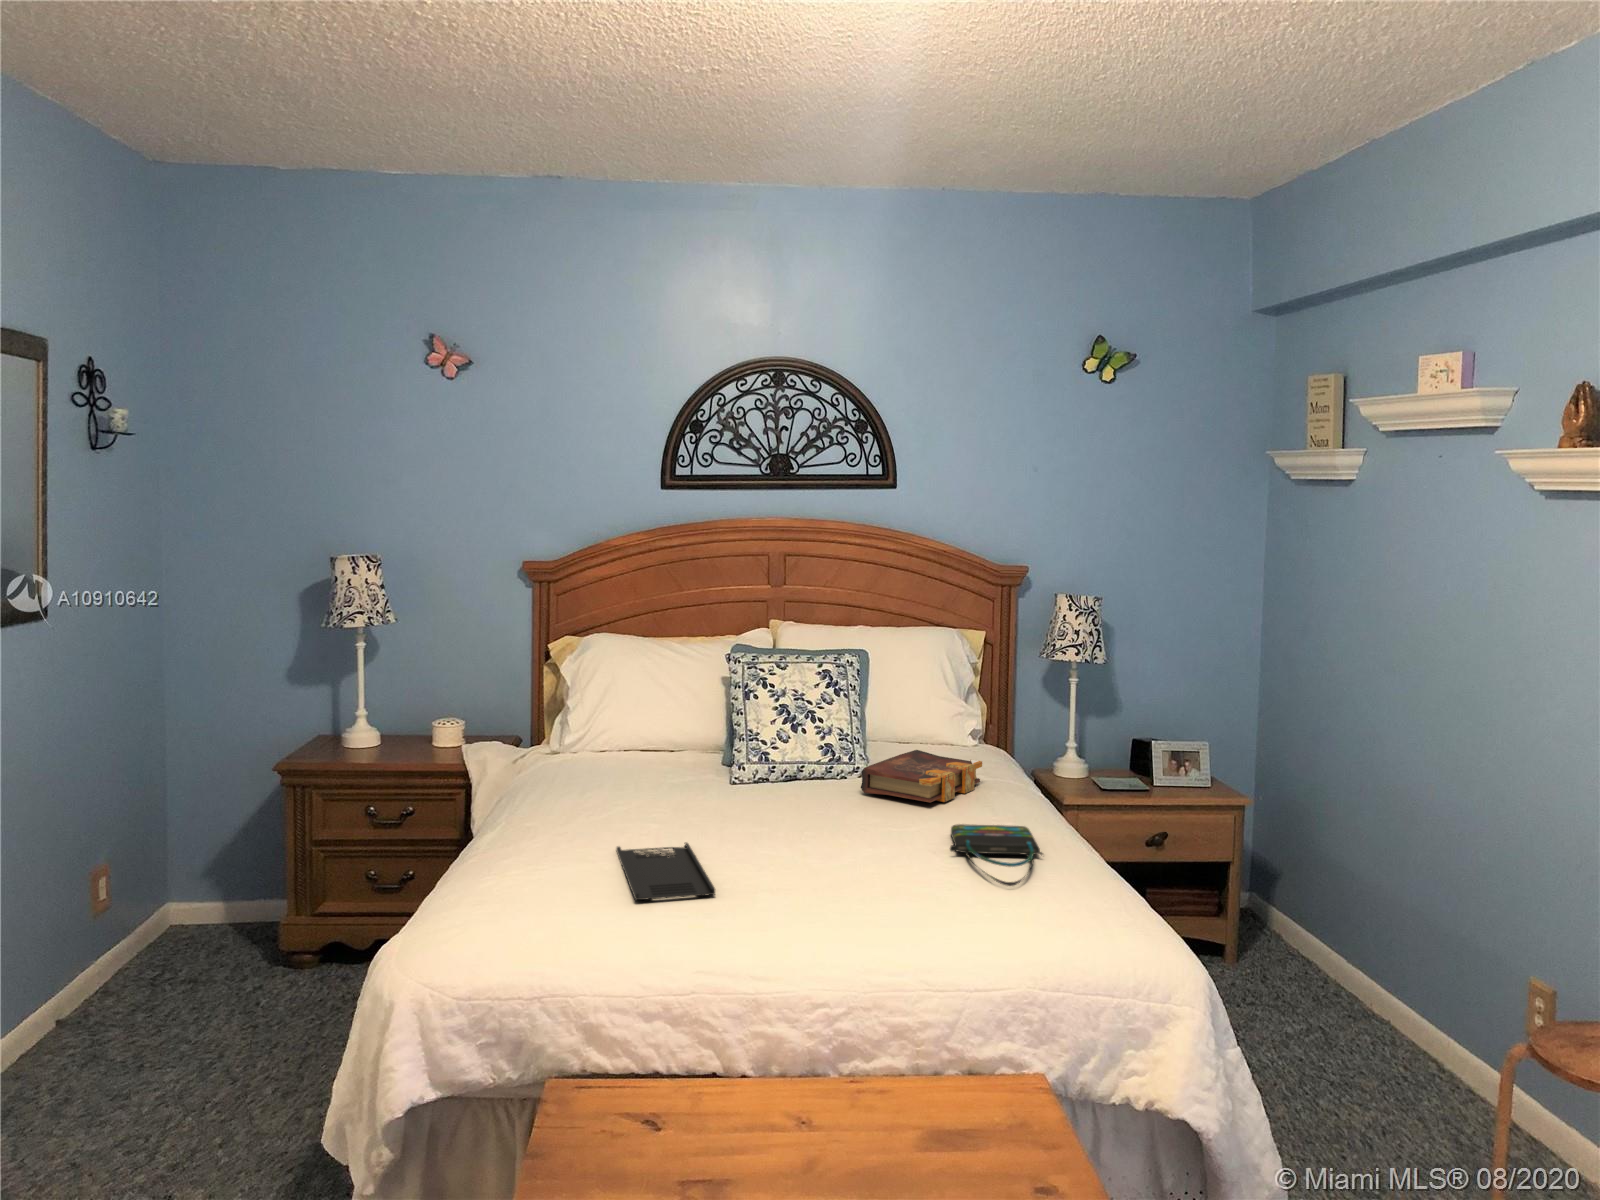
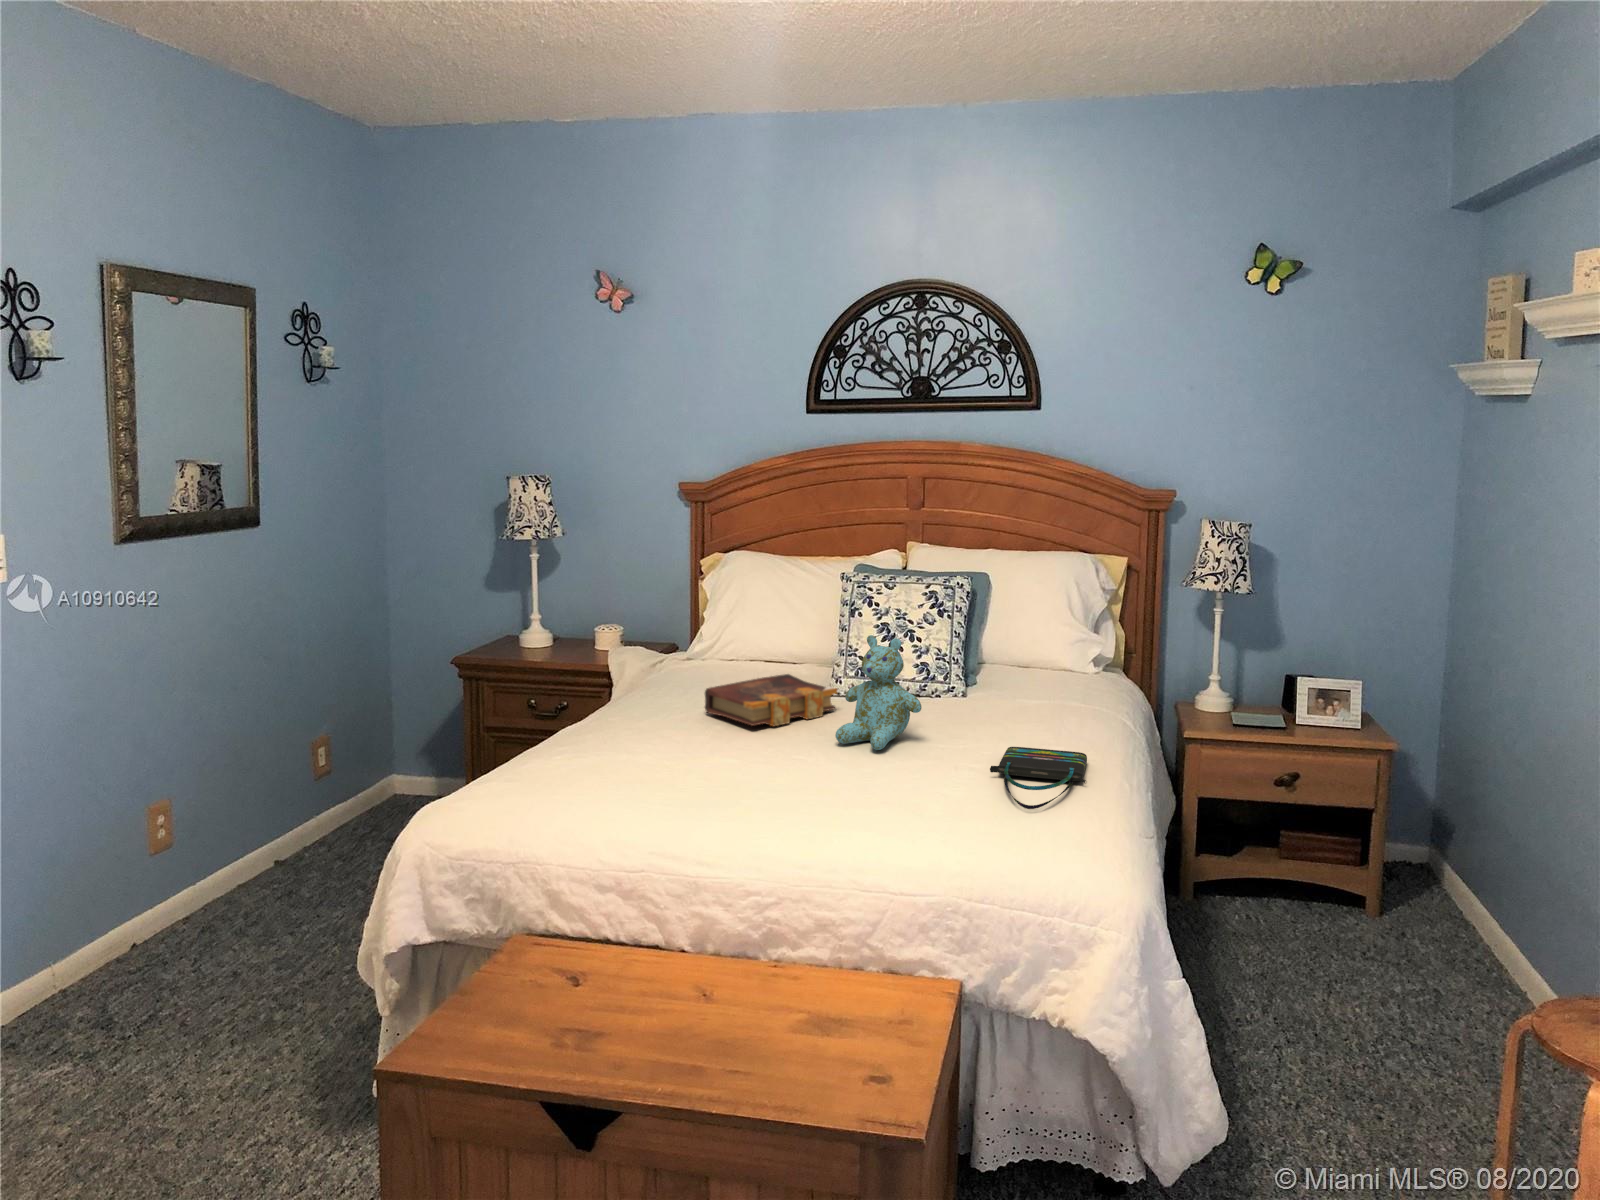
stuffed bear: none [777,719,862,837] -> present [835,635,921,750]
book: present [861,750,982,802] -> present [705,674,837,726]
tray: present [616,843,715,900] -> none [661,746,745,795]

